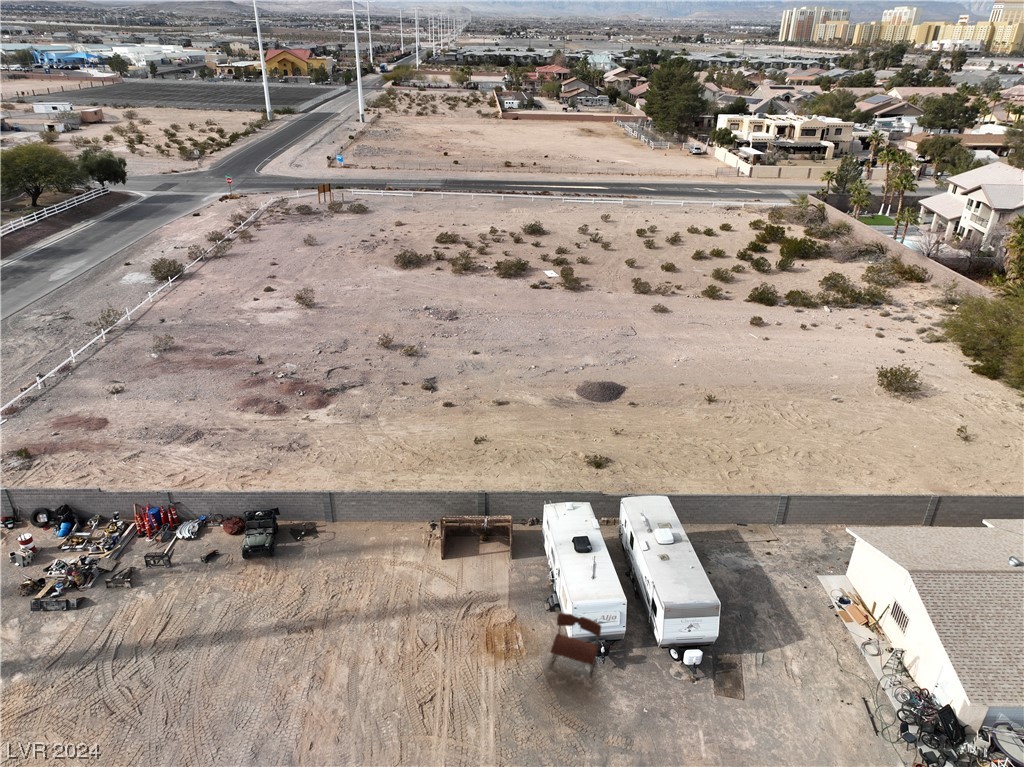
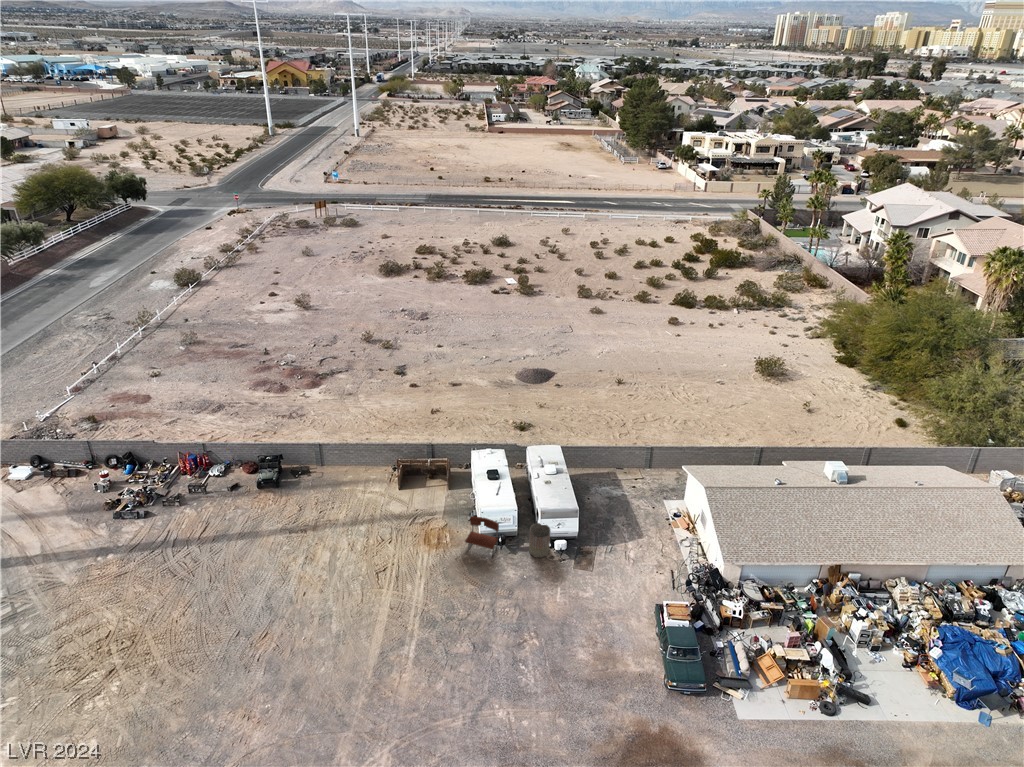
trash can: none [643,622,679,675] -> present [529,523,550,558]

